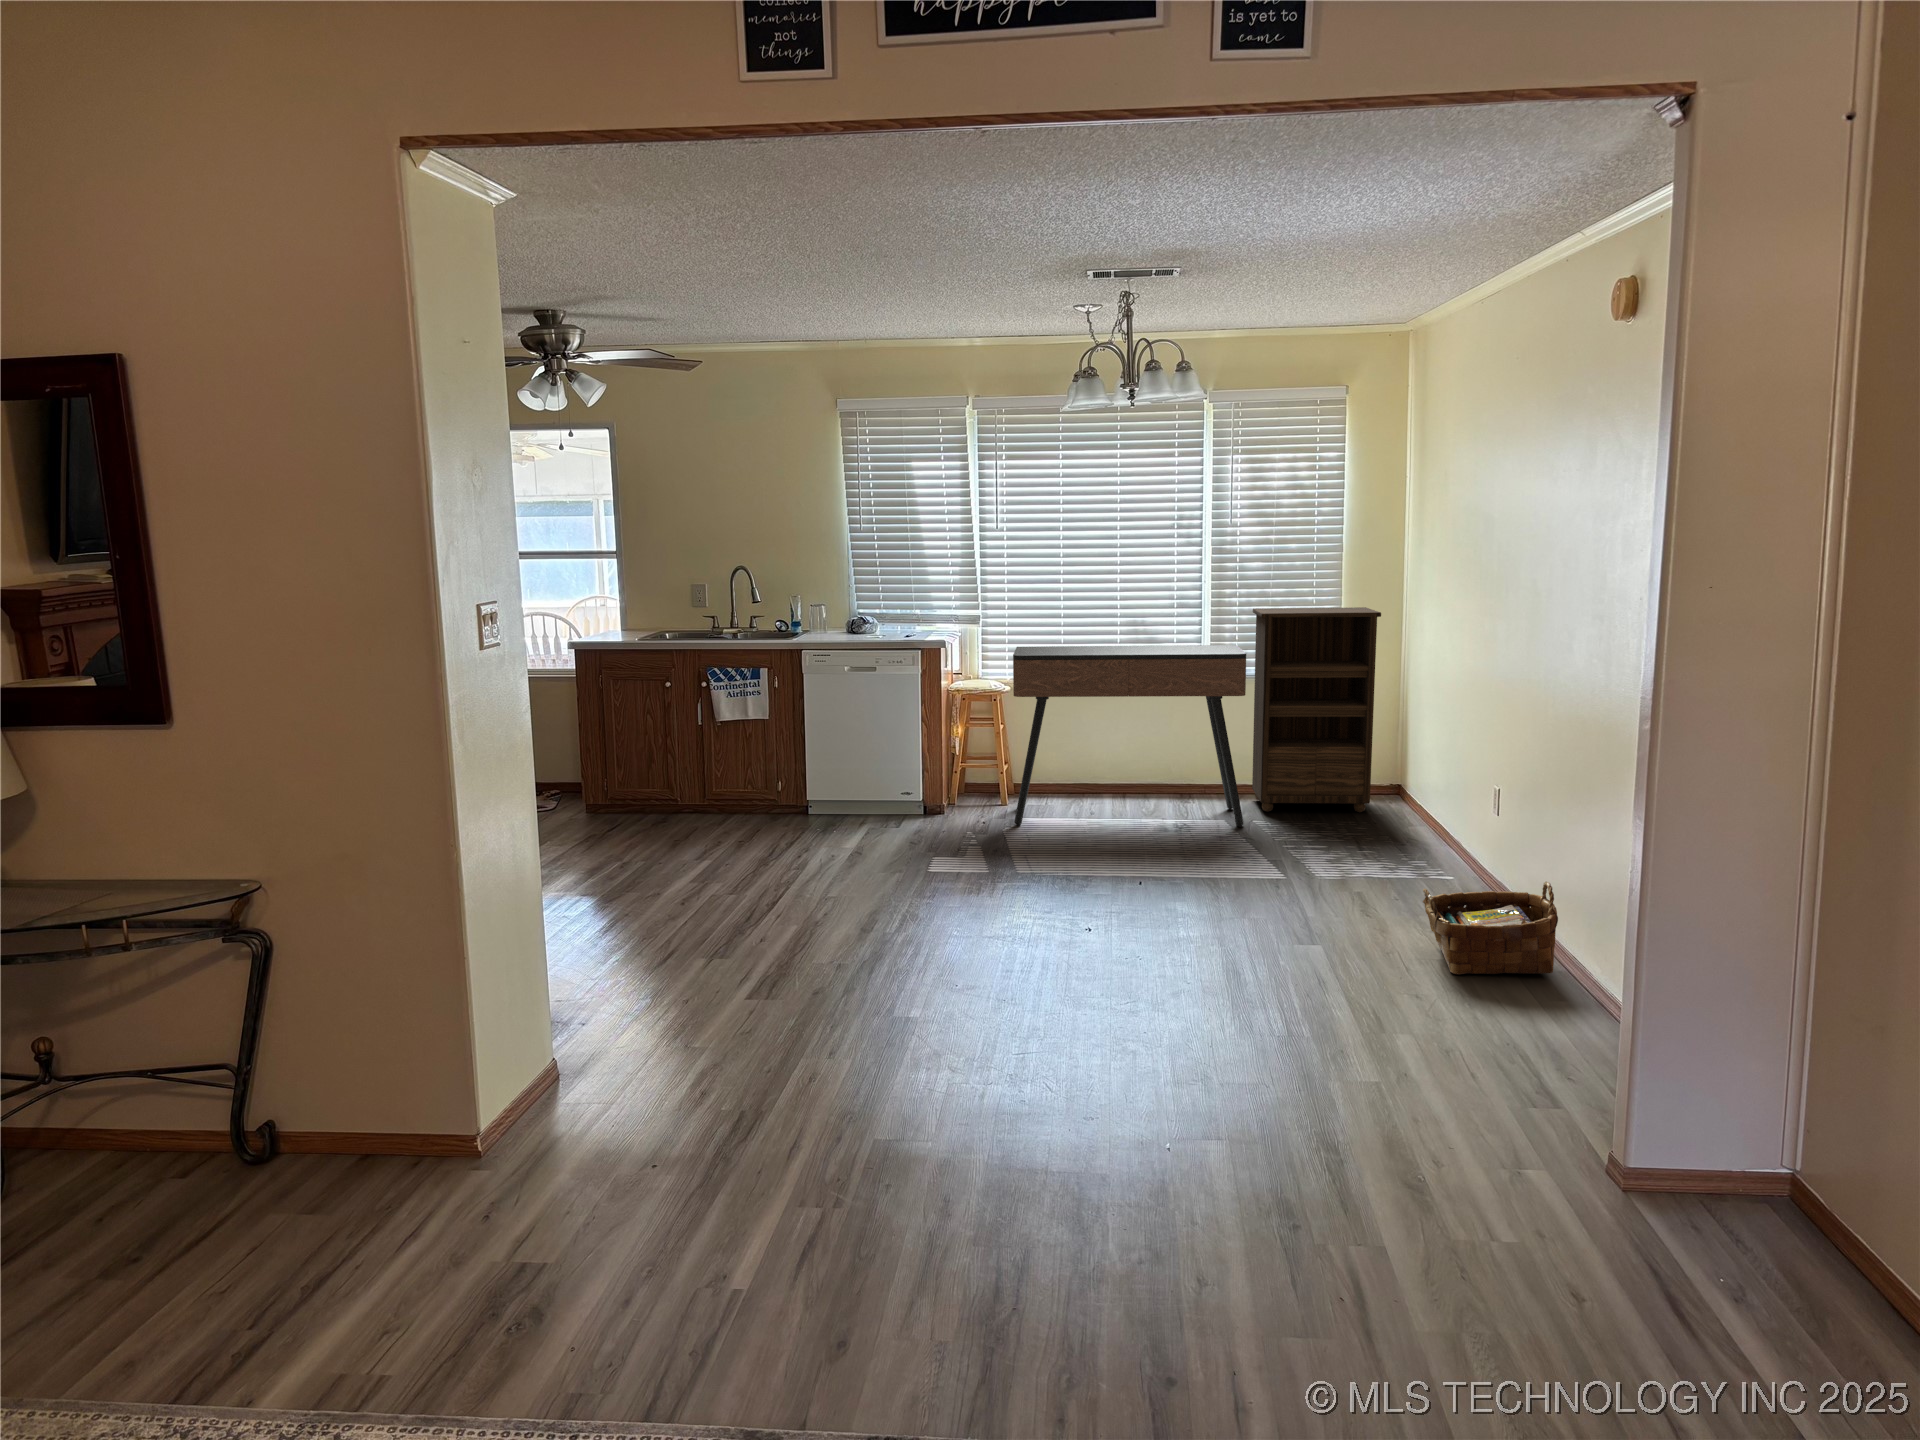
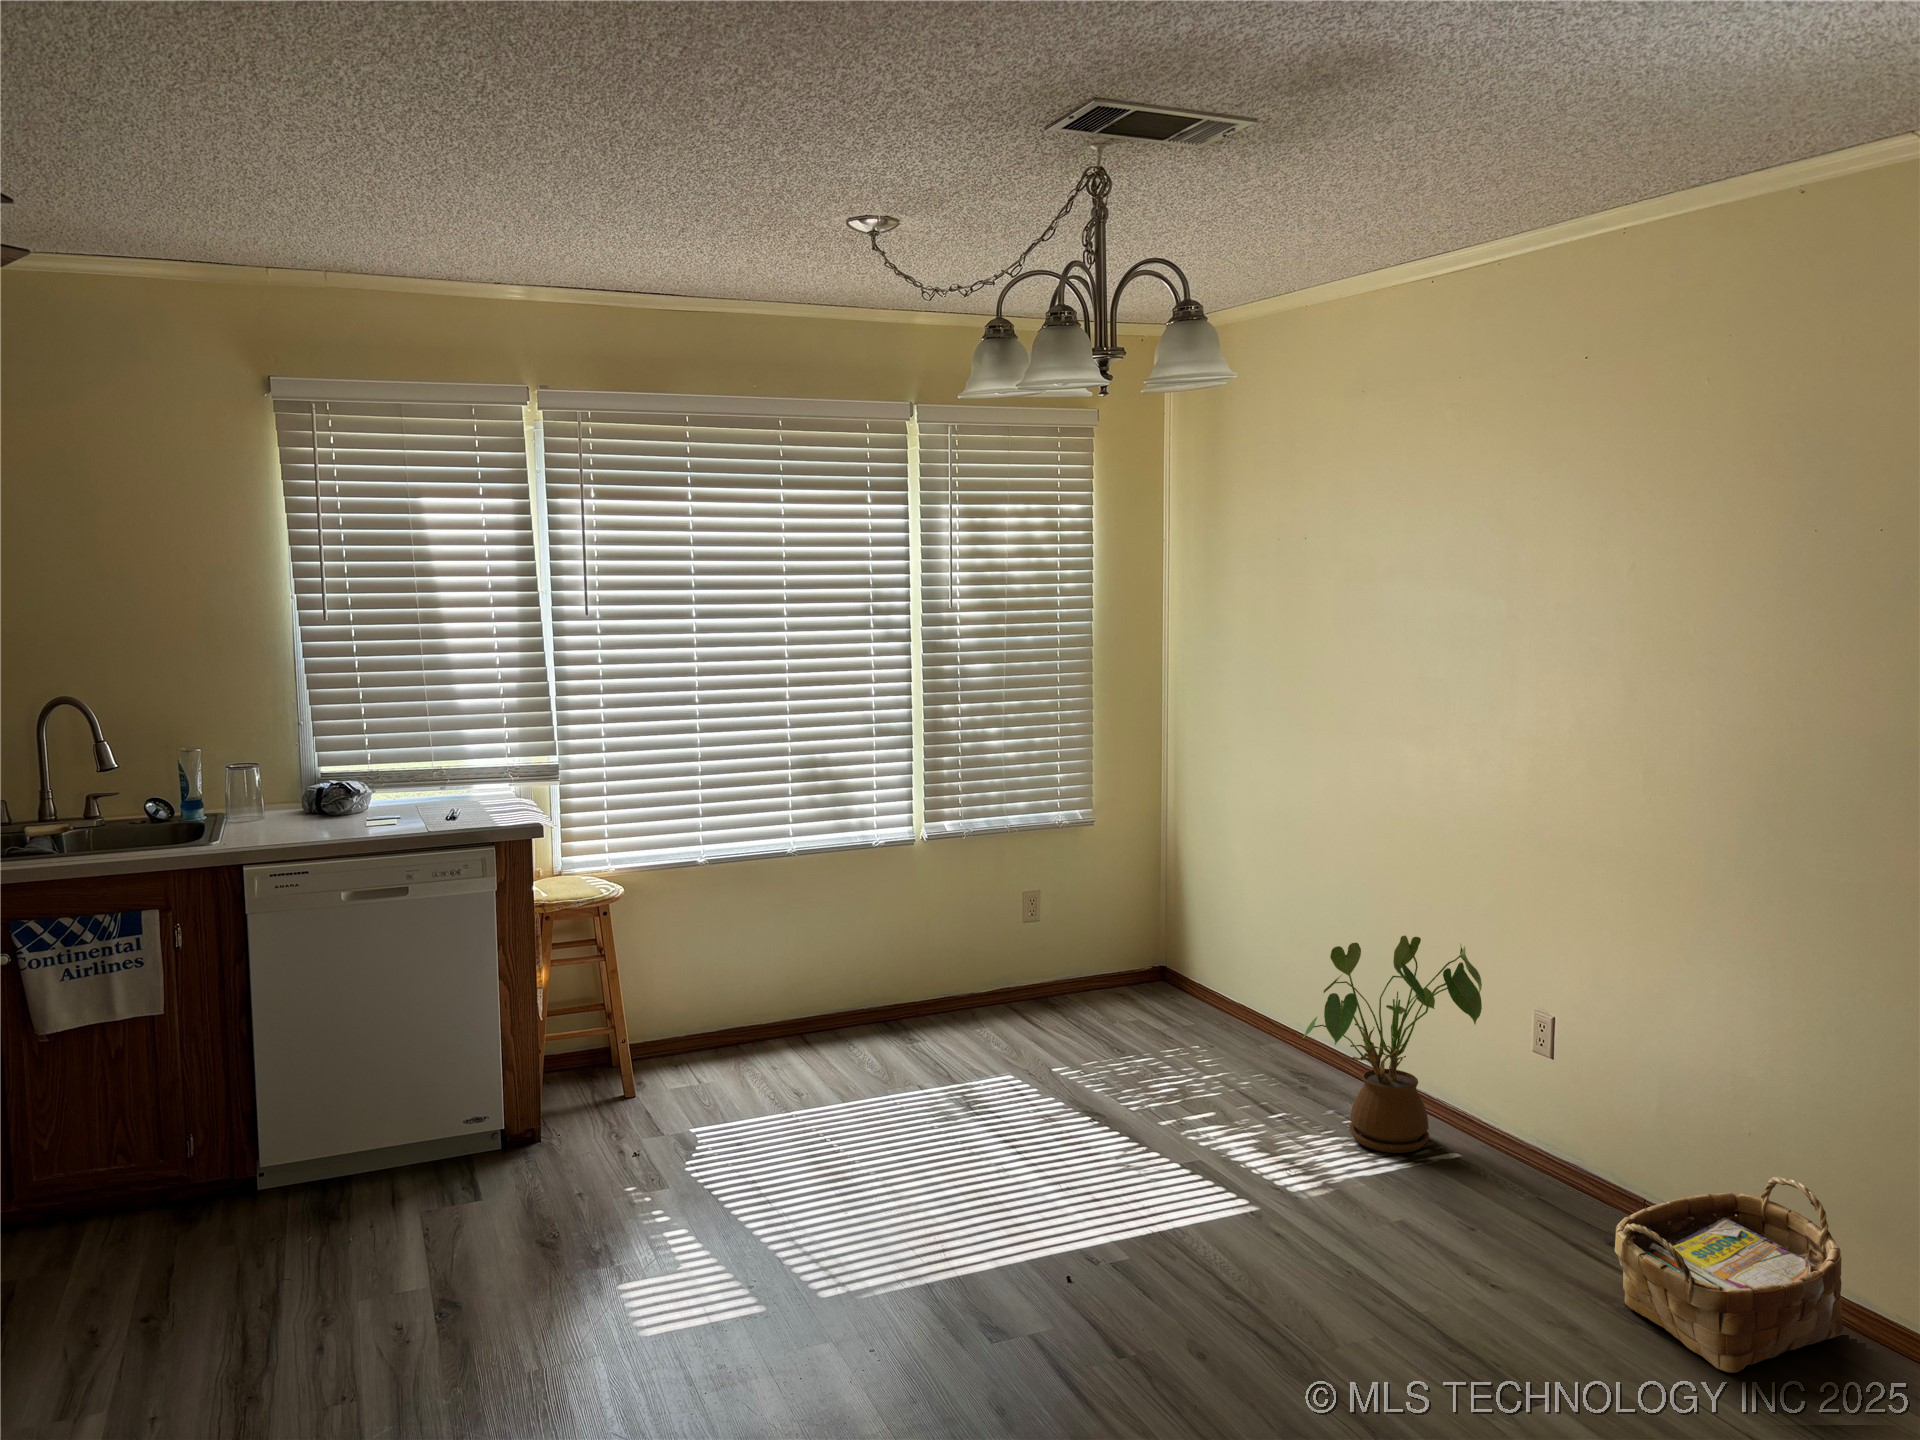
bookshelf: present [1252,607,1381,812] -> none [999,725,1193,1043]
console table: present [1013,645,1246,827] -> none [658,793,1055,1145]
house plant: none [1355,741,1482,880] -> present [1303,935,1482,1153]

